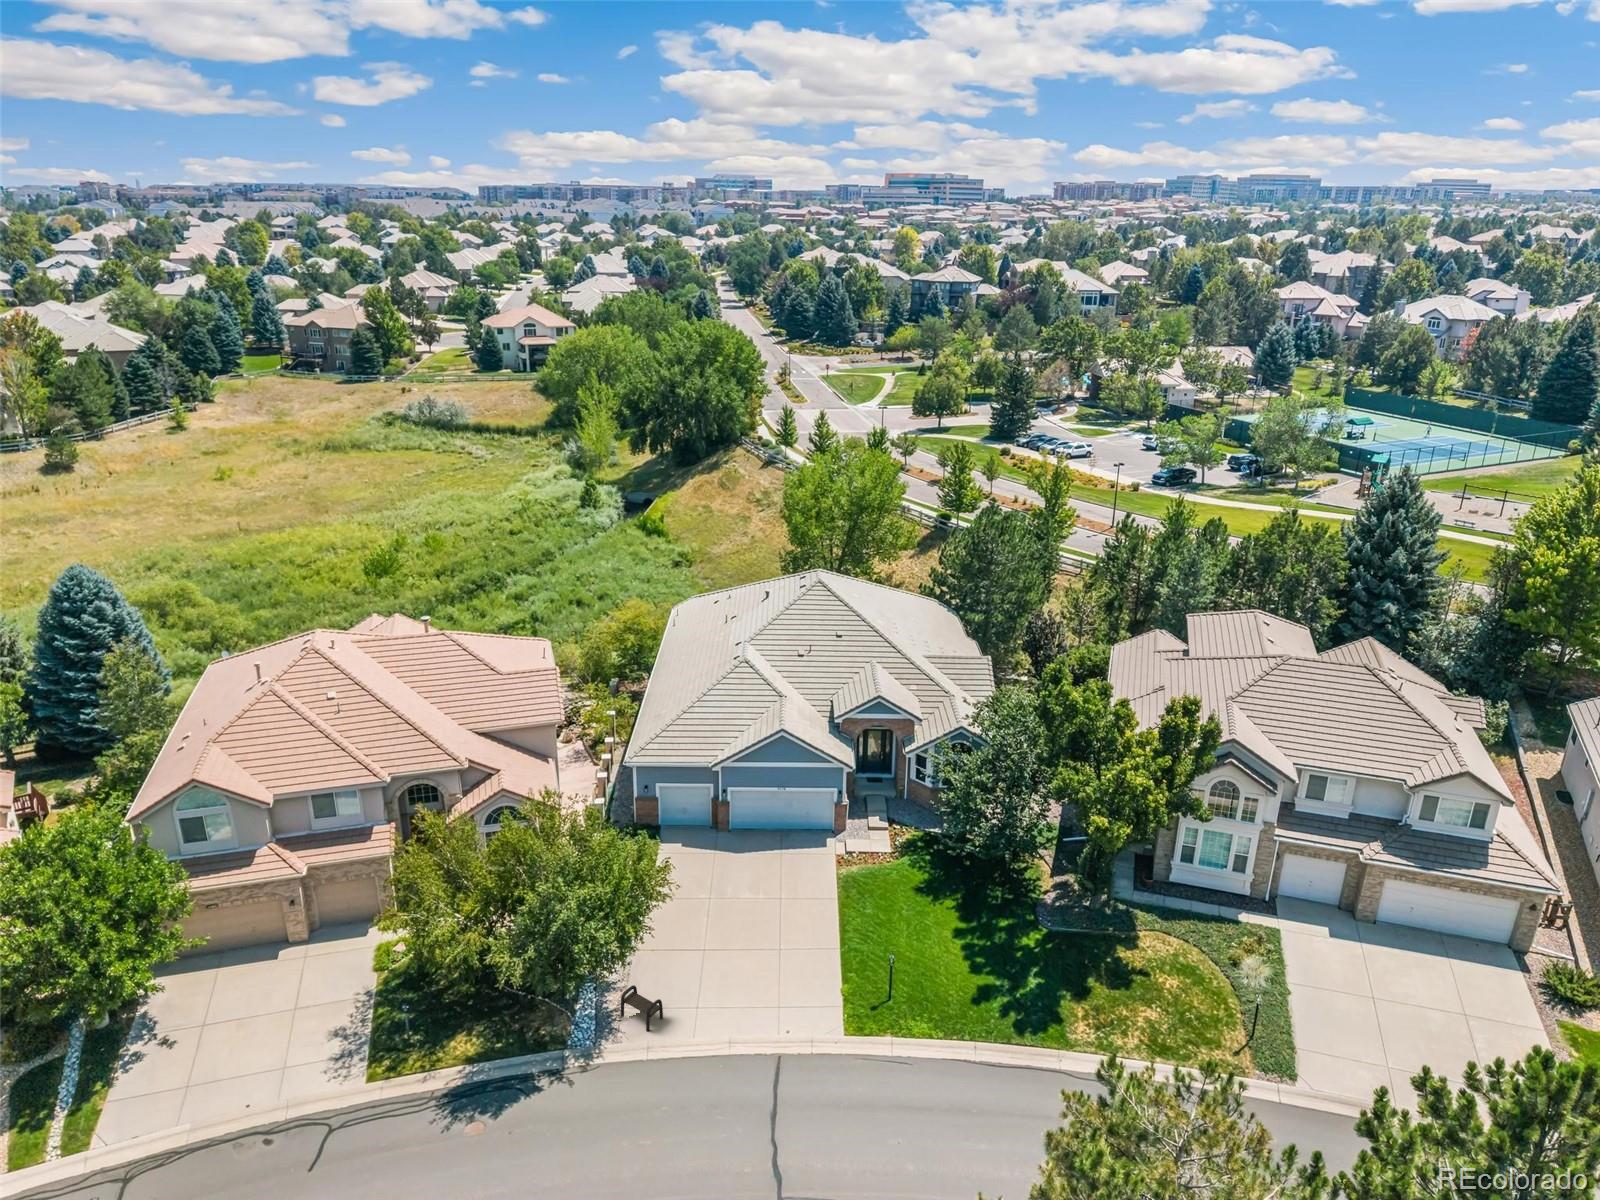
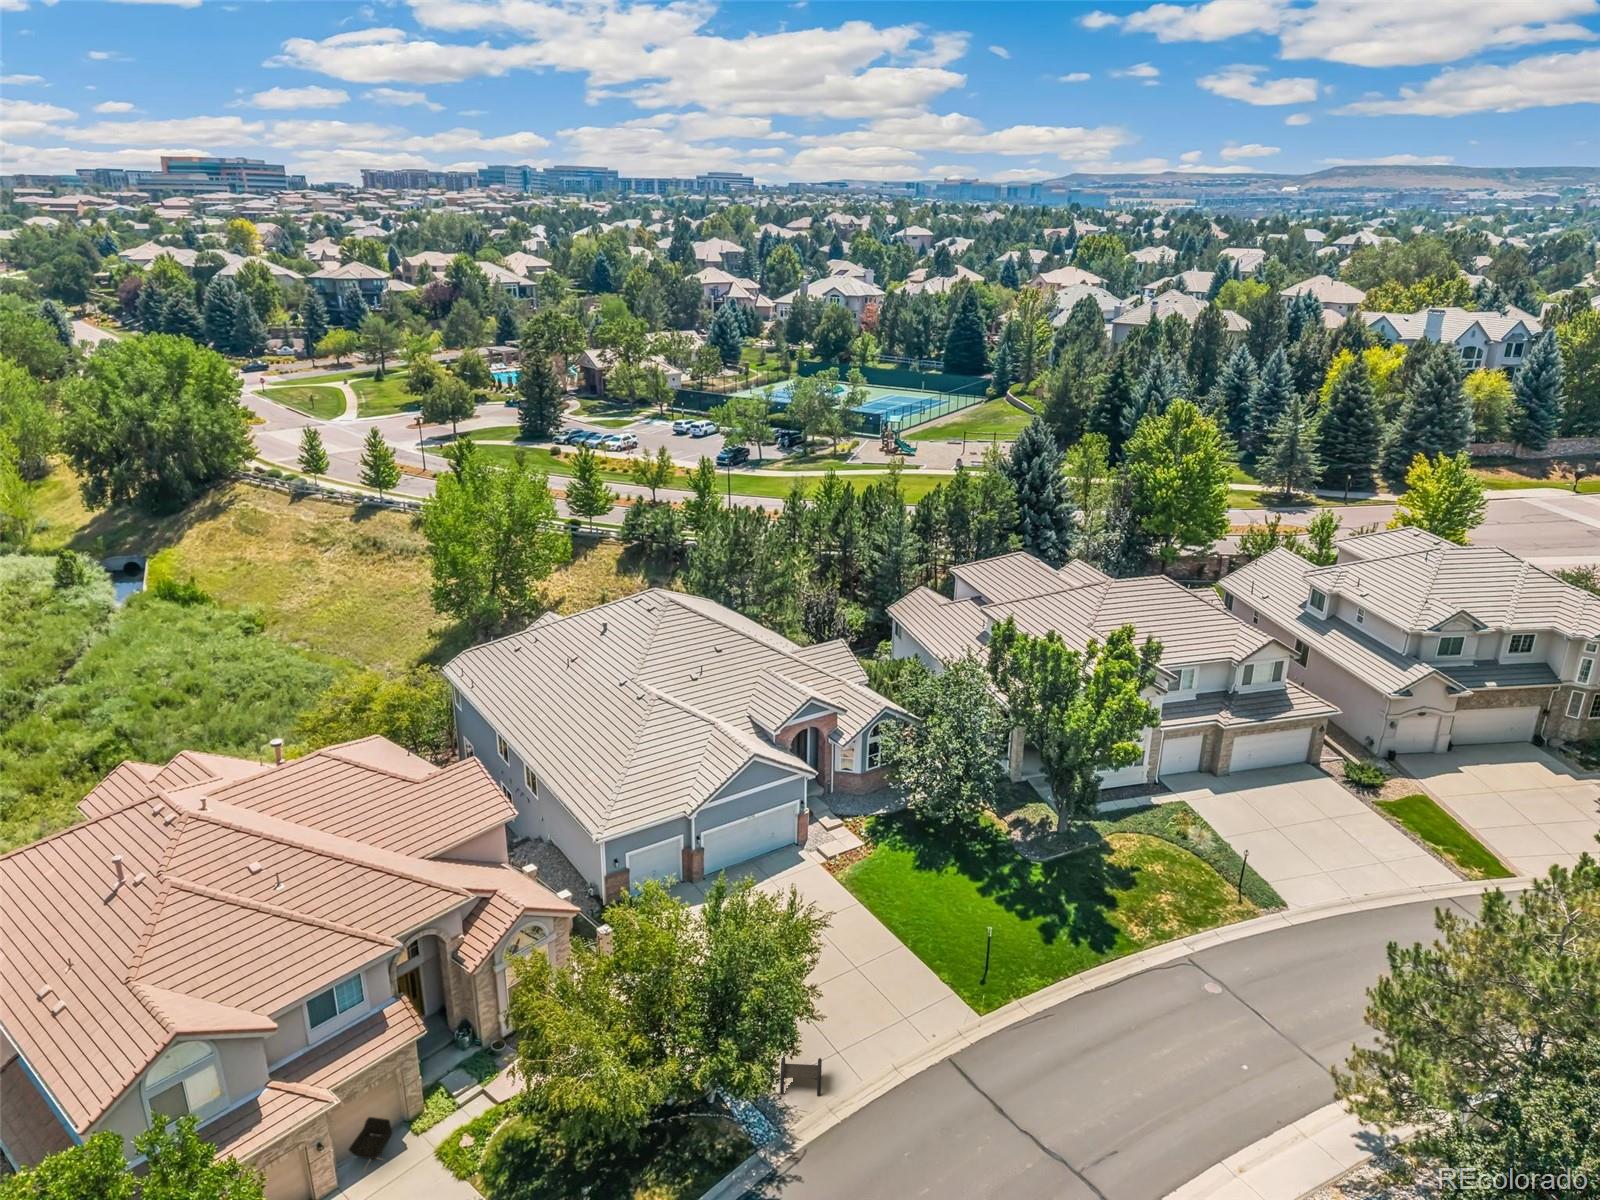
lounge chair: none [322,902,354,938] -> present [349,1117,392,1169]

